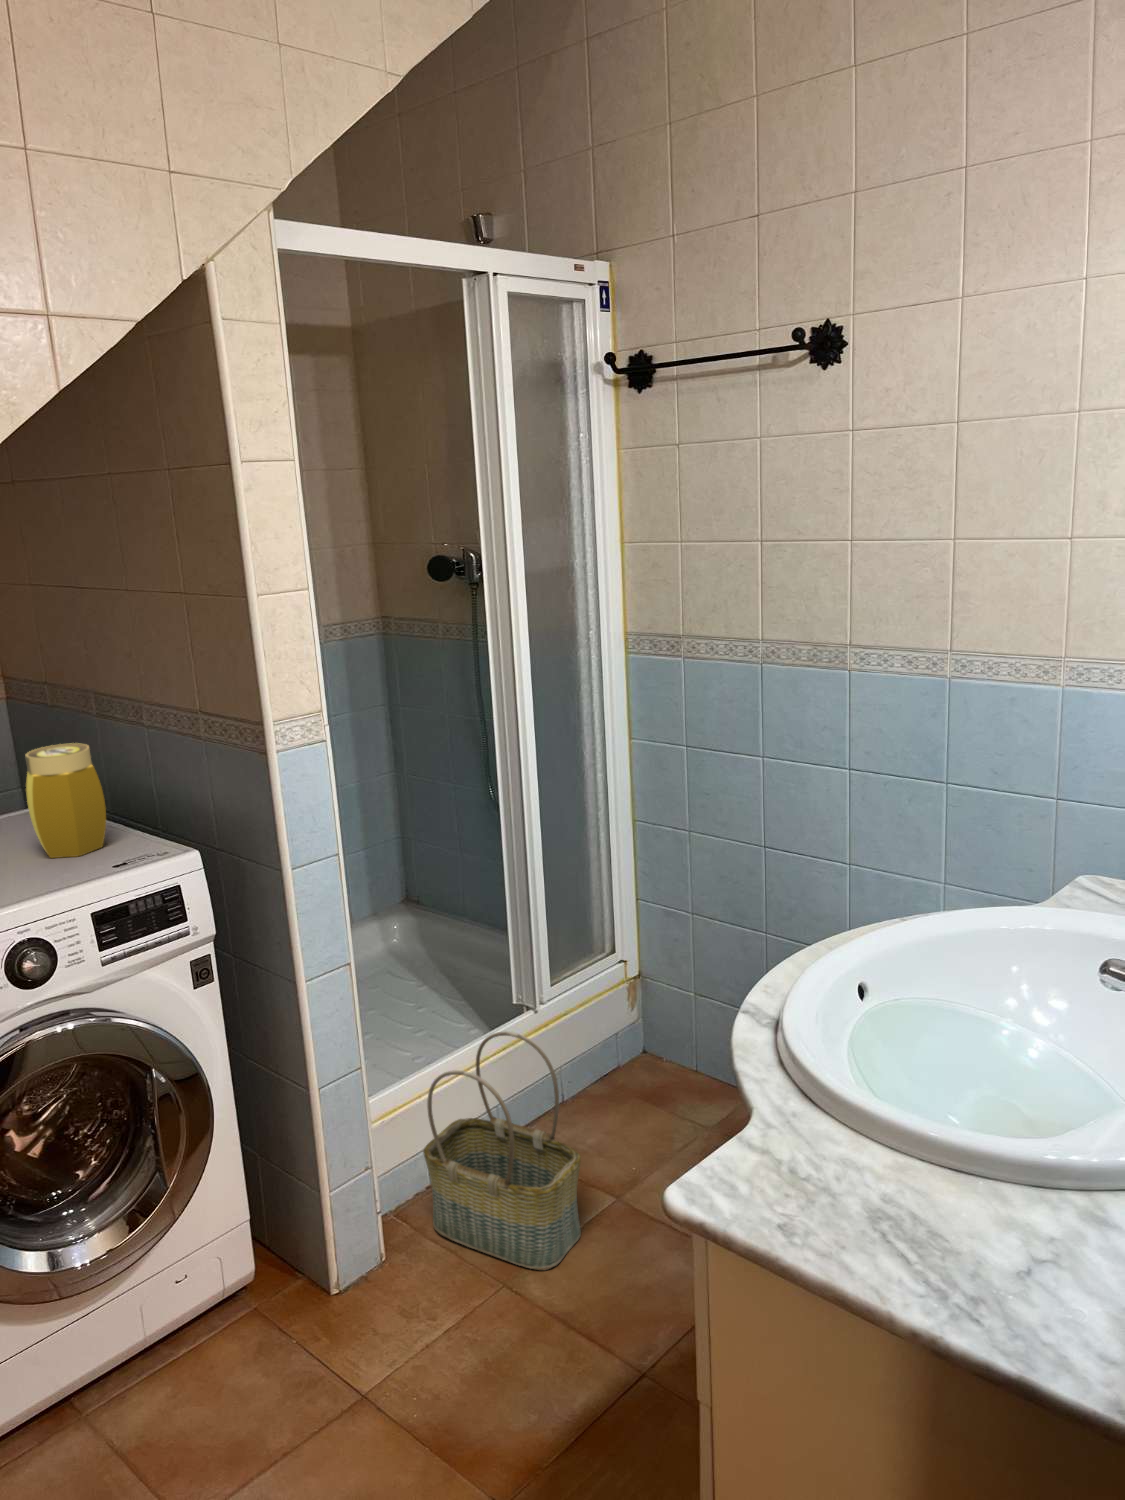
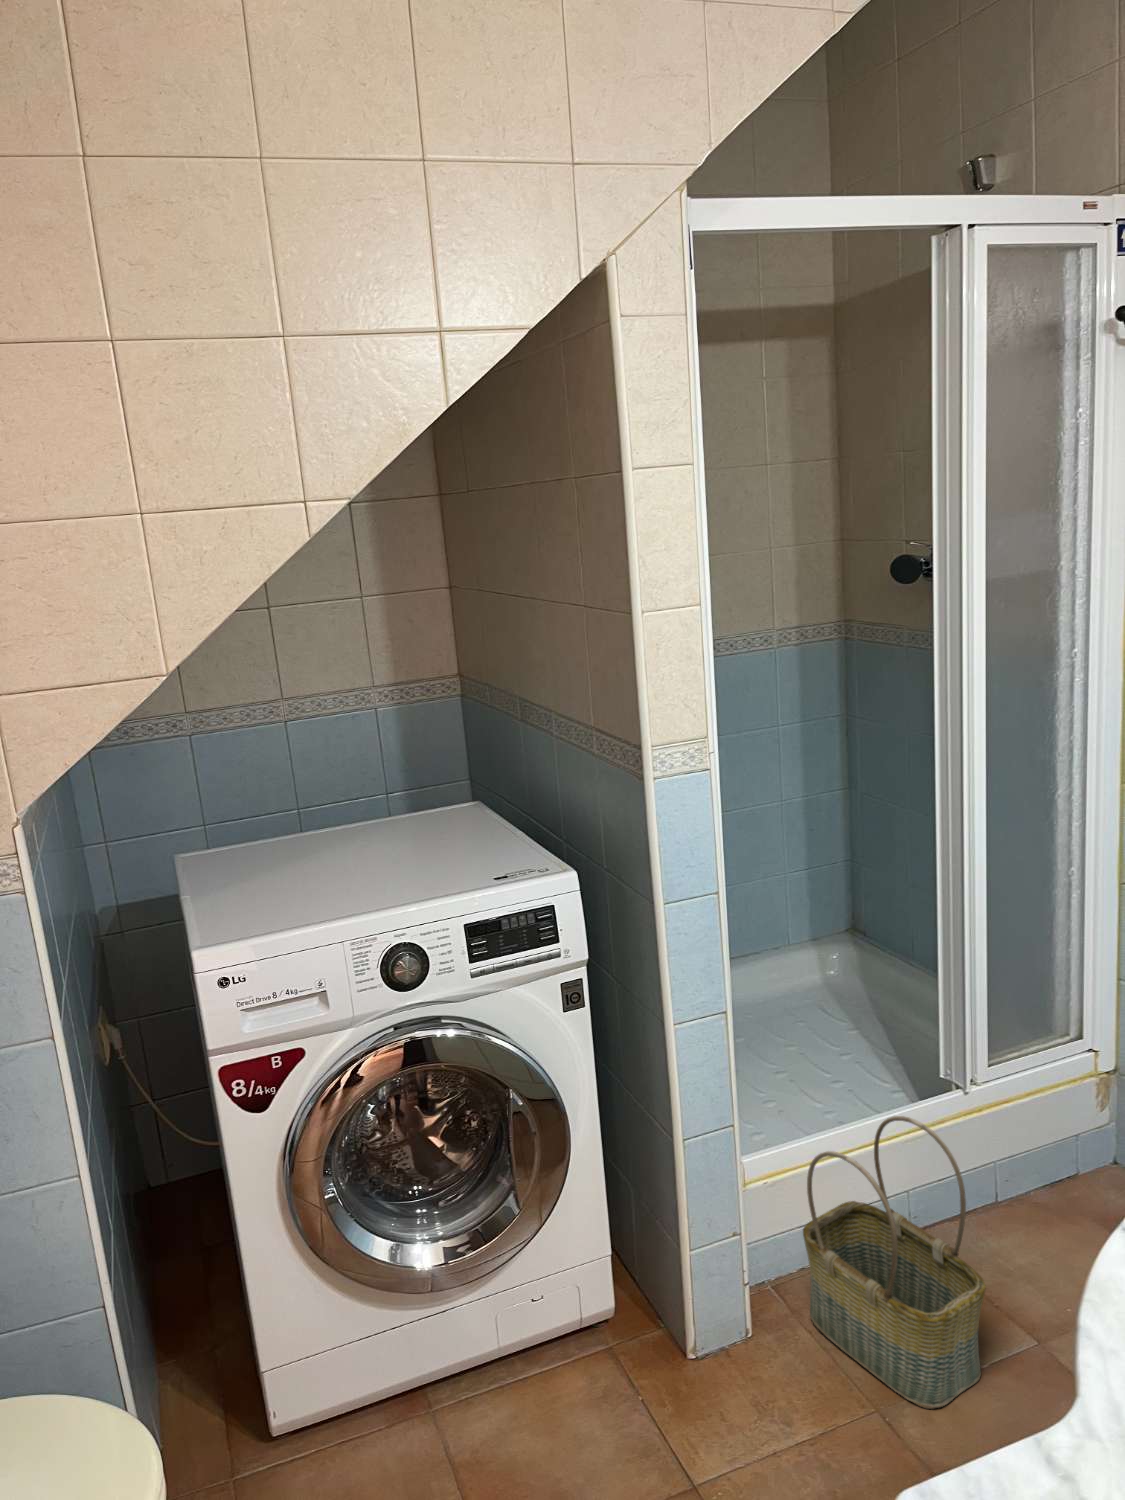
jar: present [25,743,106,858] -> none [431,749,499,862]

